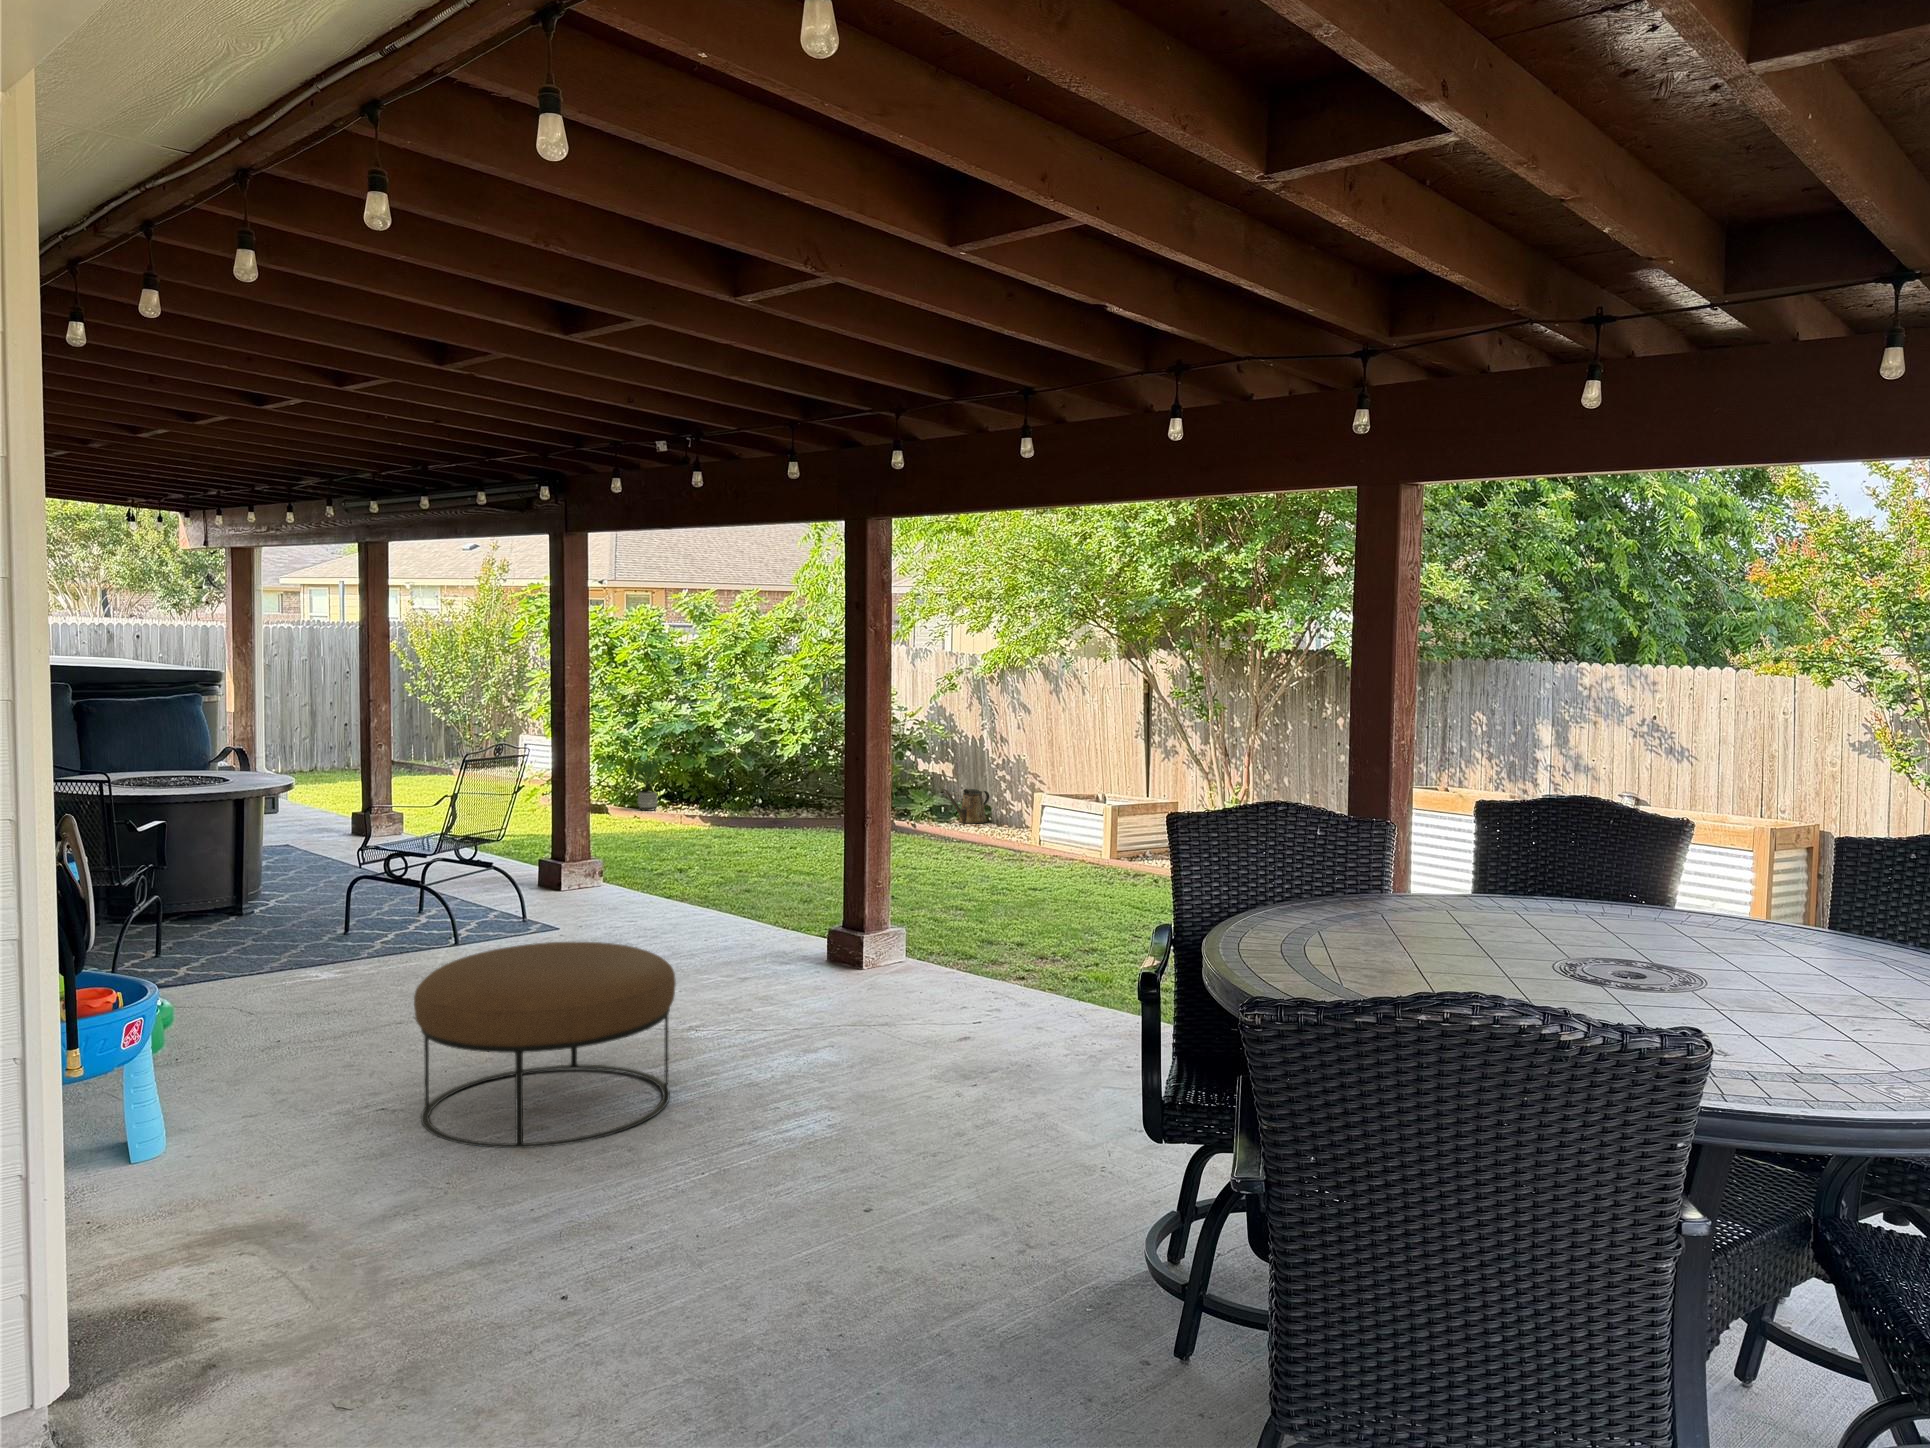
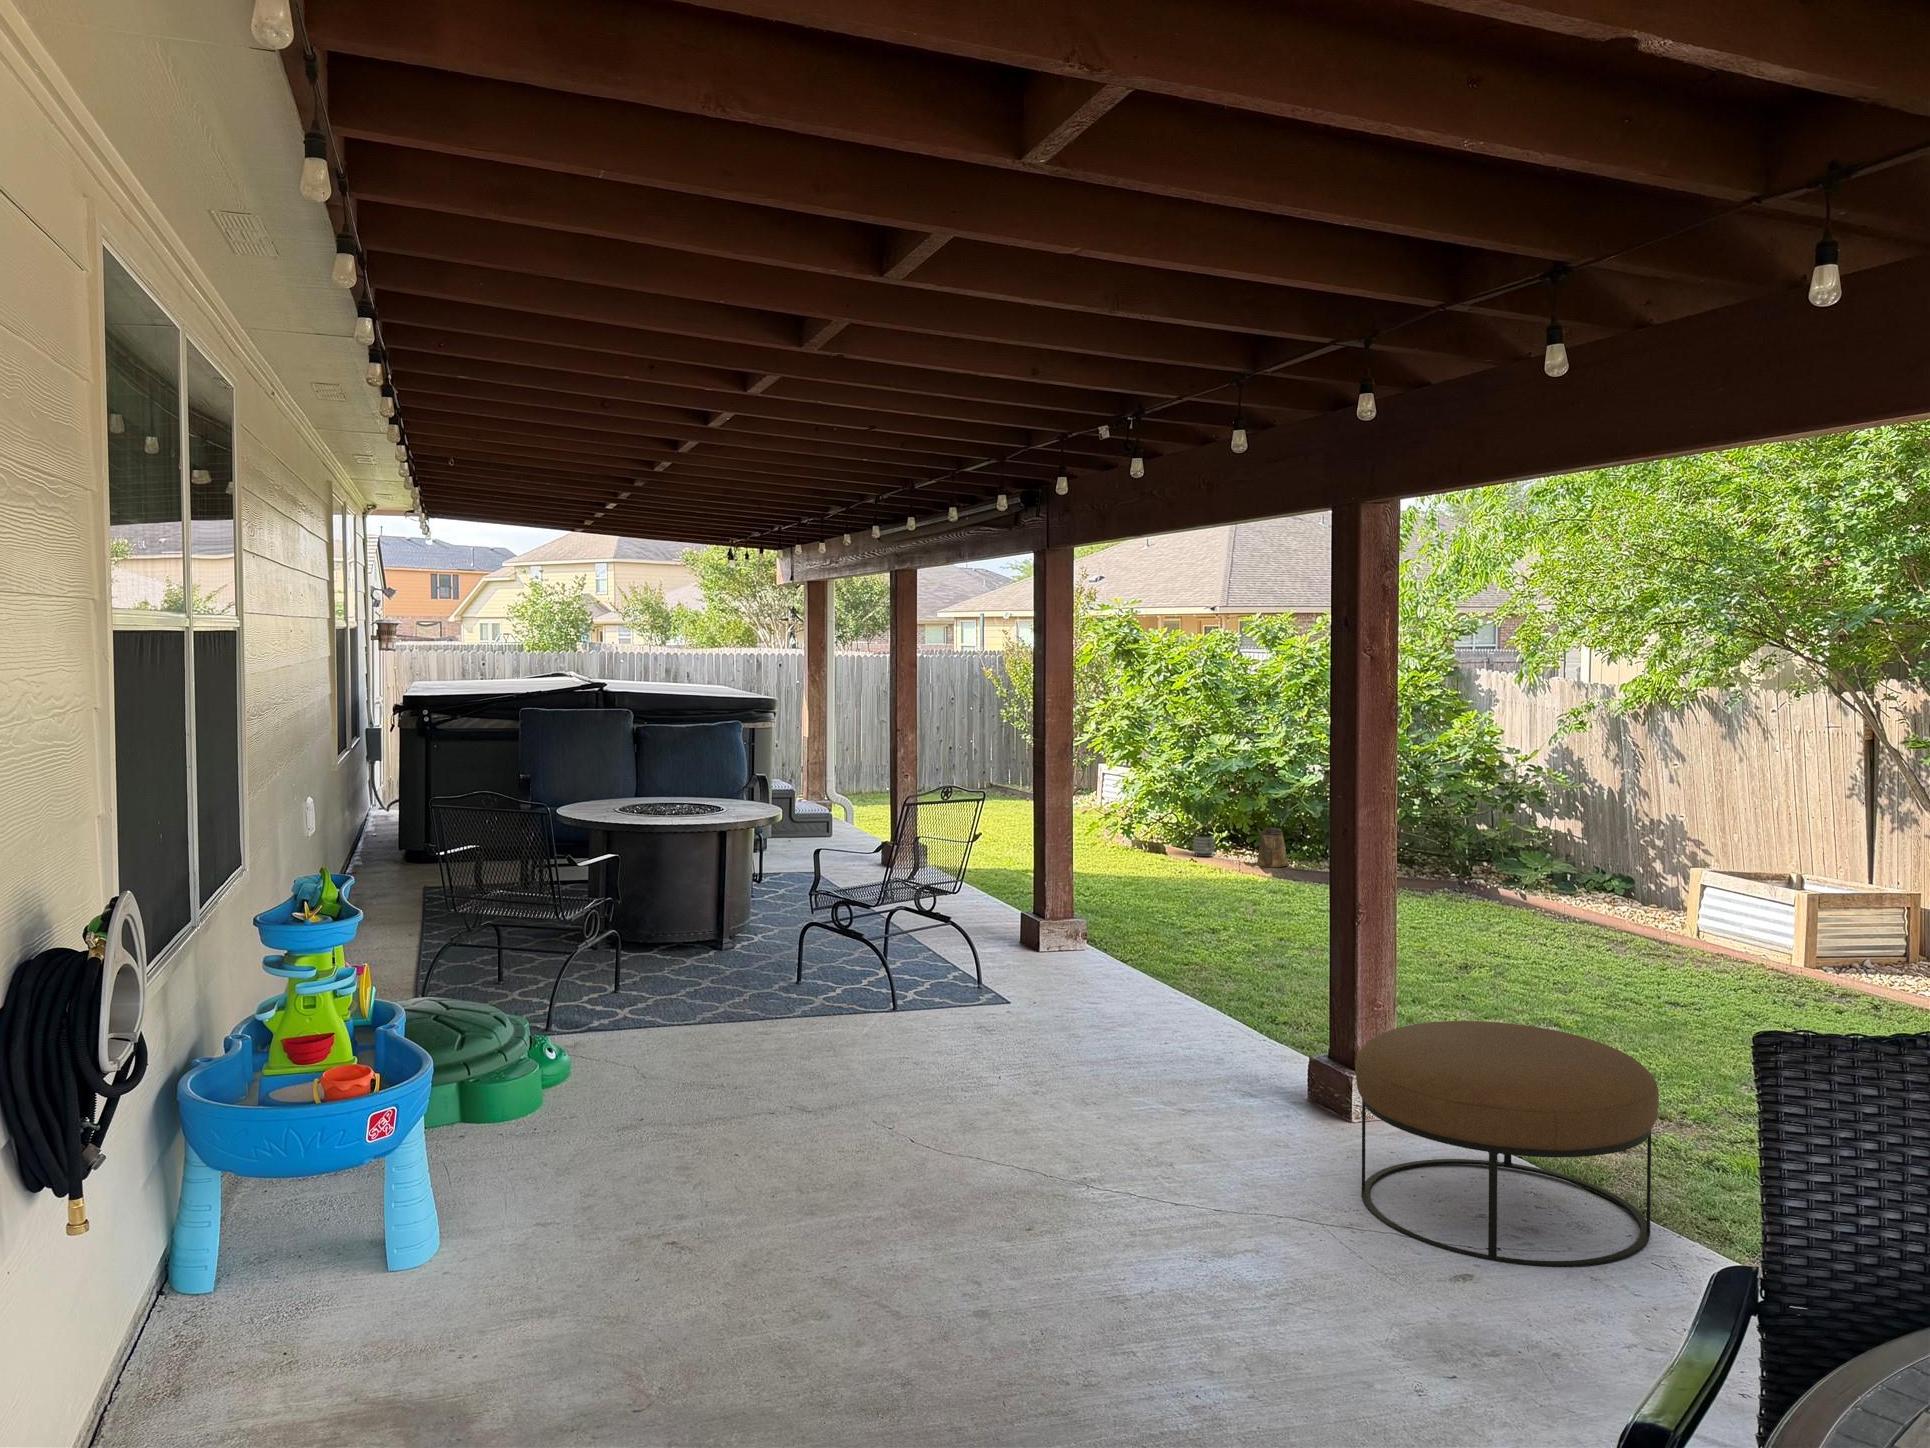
watering can: present [942,788,990,823] -> present [1256,828,1289,867]
ottoman: present [414,942,676,1148] -> present [1355,1021,1659,1267]

